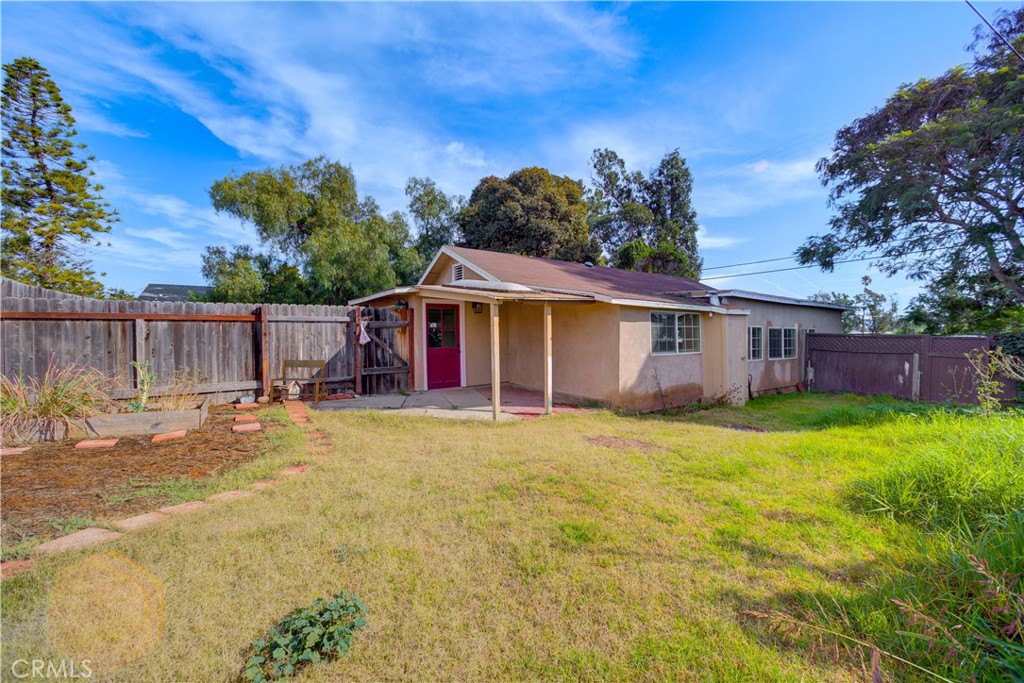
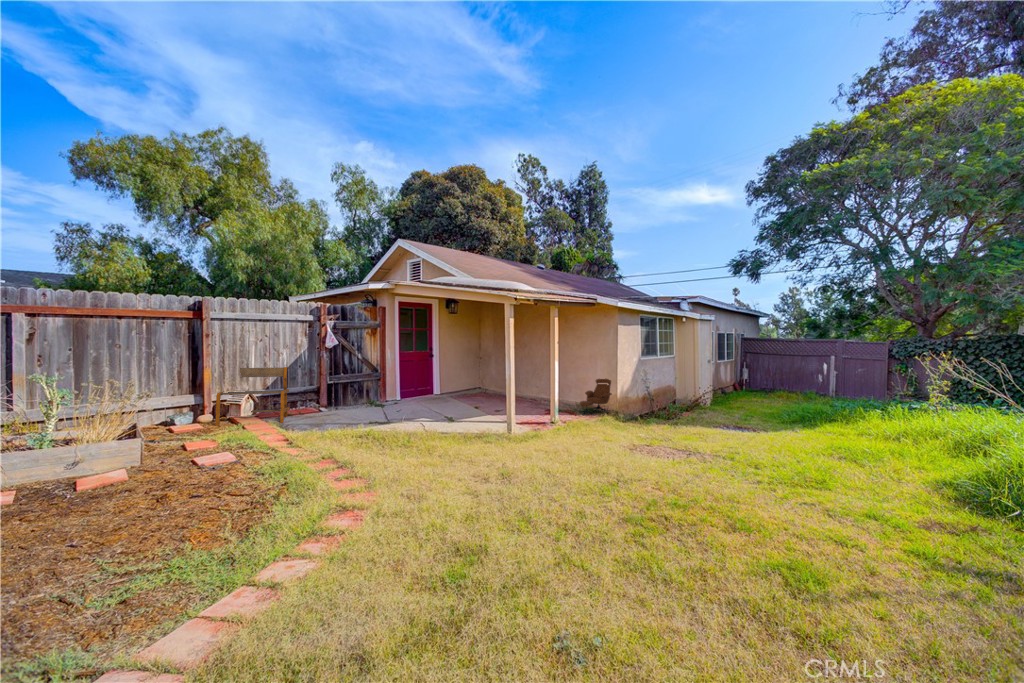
lounge chair: none [572,376,609,411] -> present [580,379,612,414]

